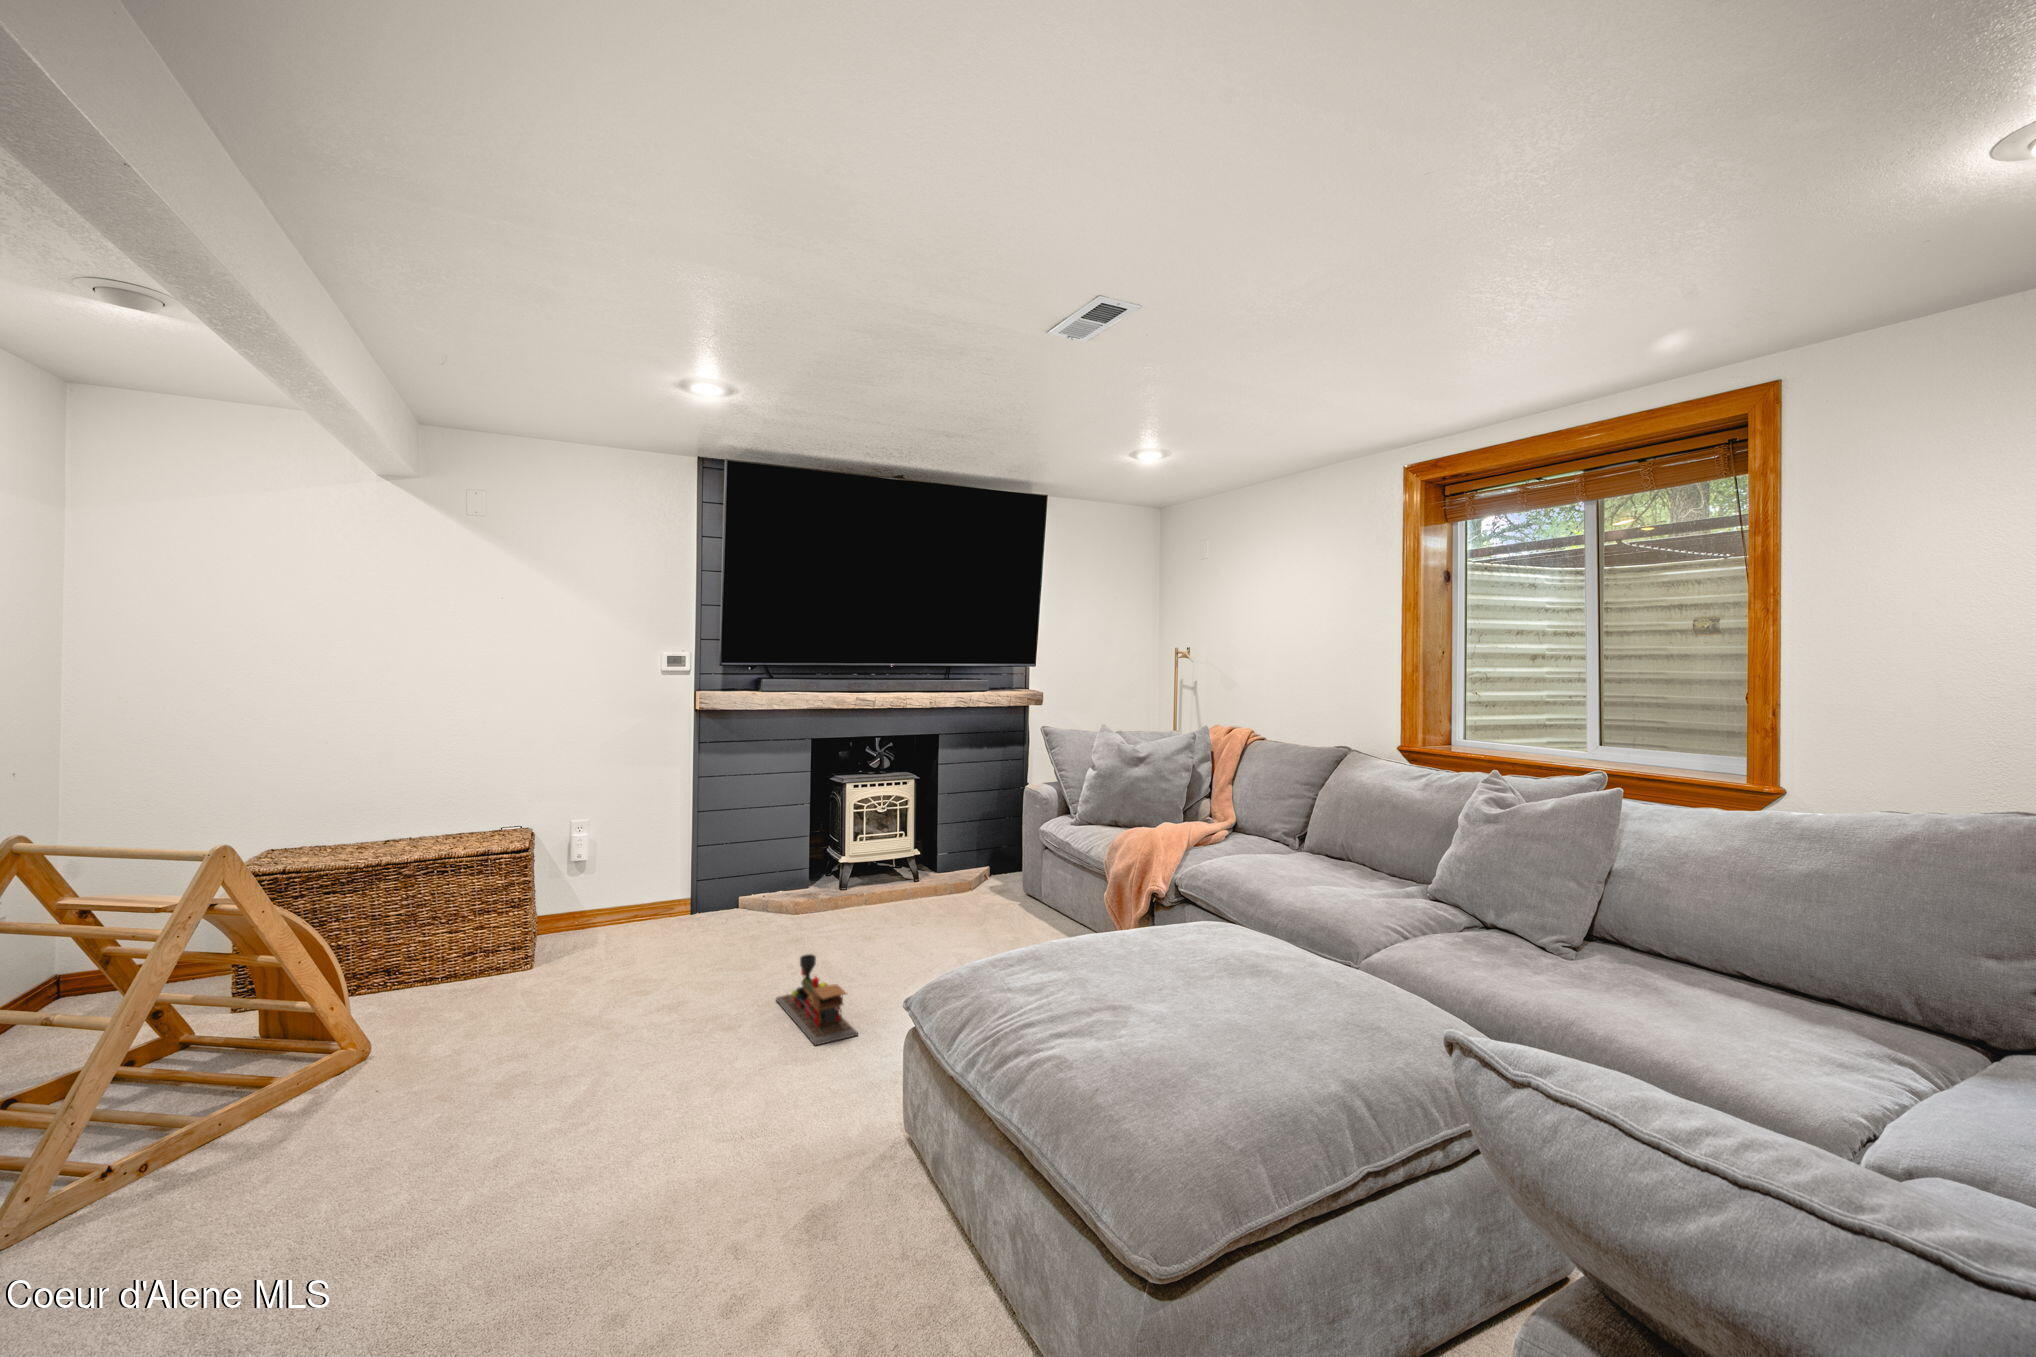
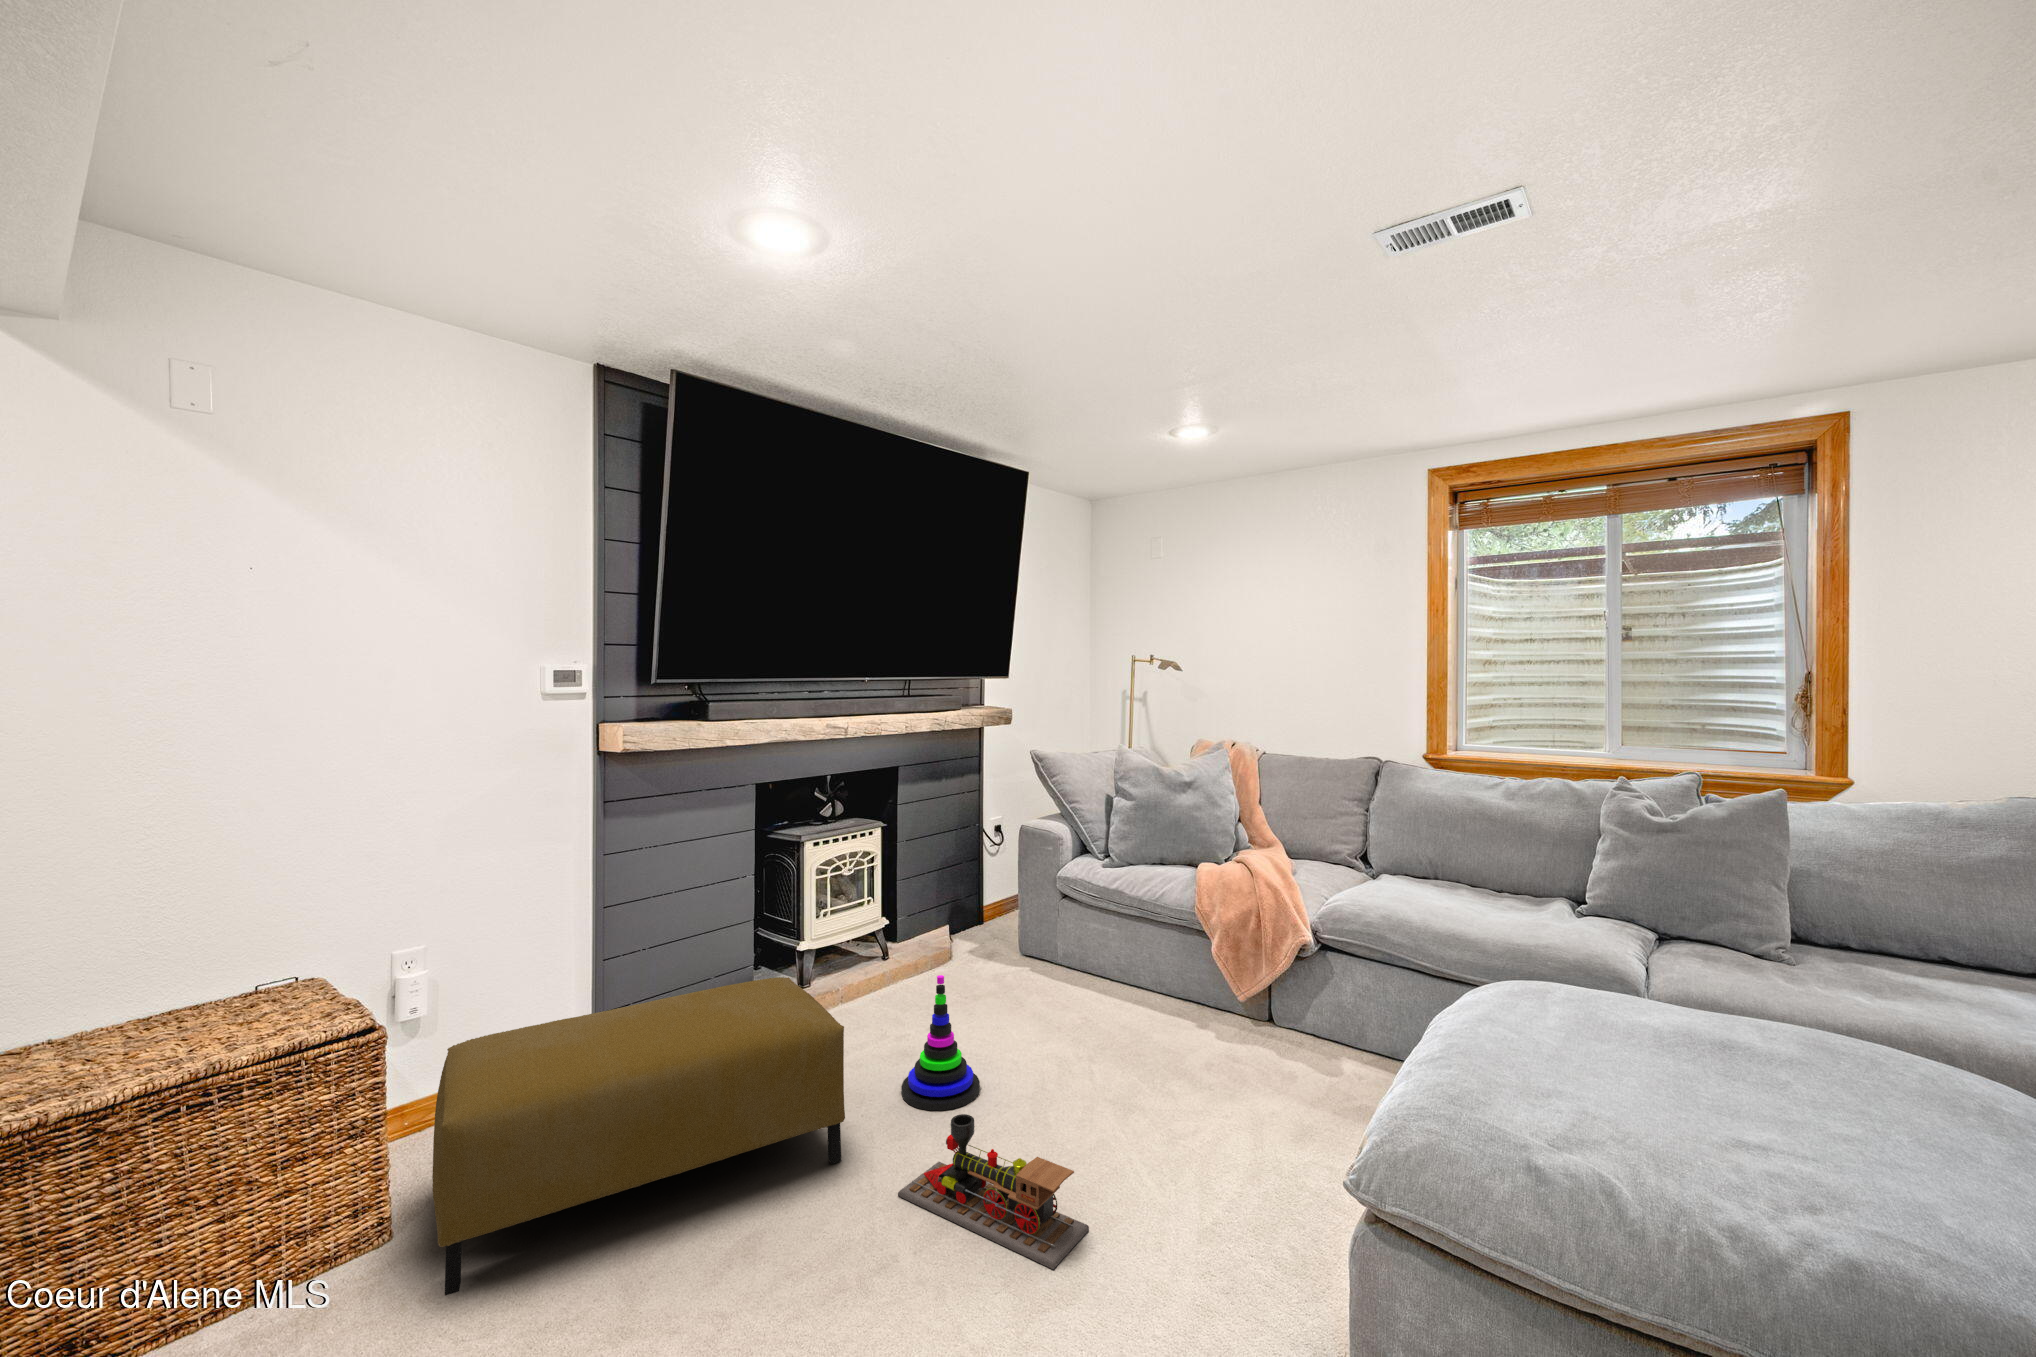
ottoman: none [532,865,780,992] -> present [432,977,845,1295]
stacking toy: none [837,878,893,969] -> present [901,975,980,1111]

